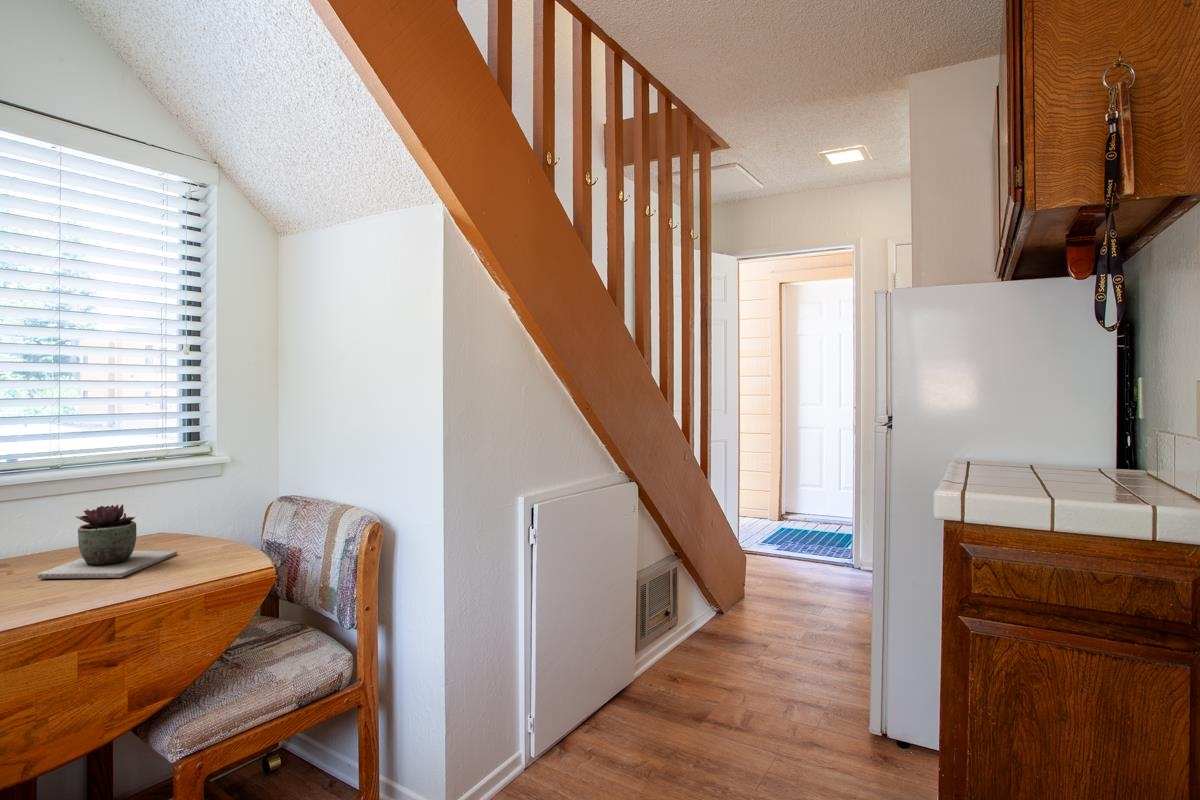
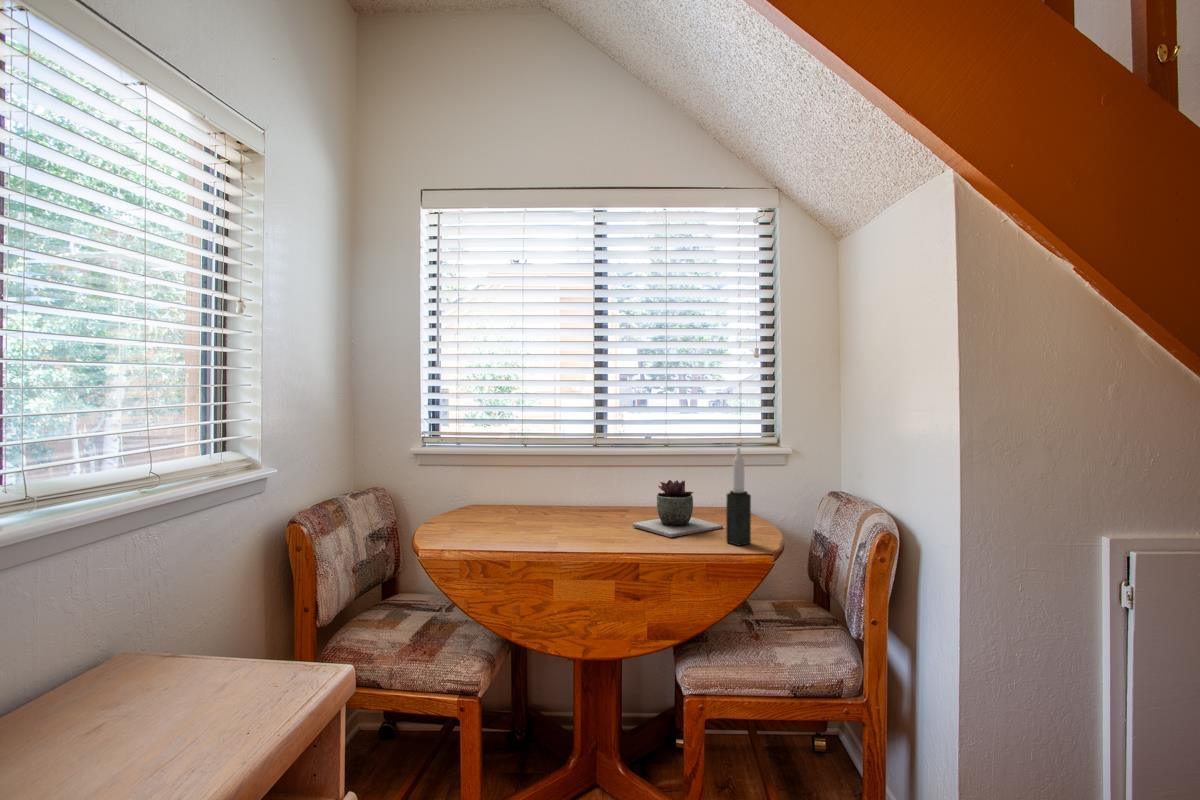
candle: none [205,455,236,566] -> present [726,448,751,545]

